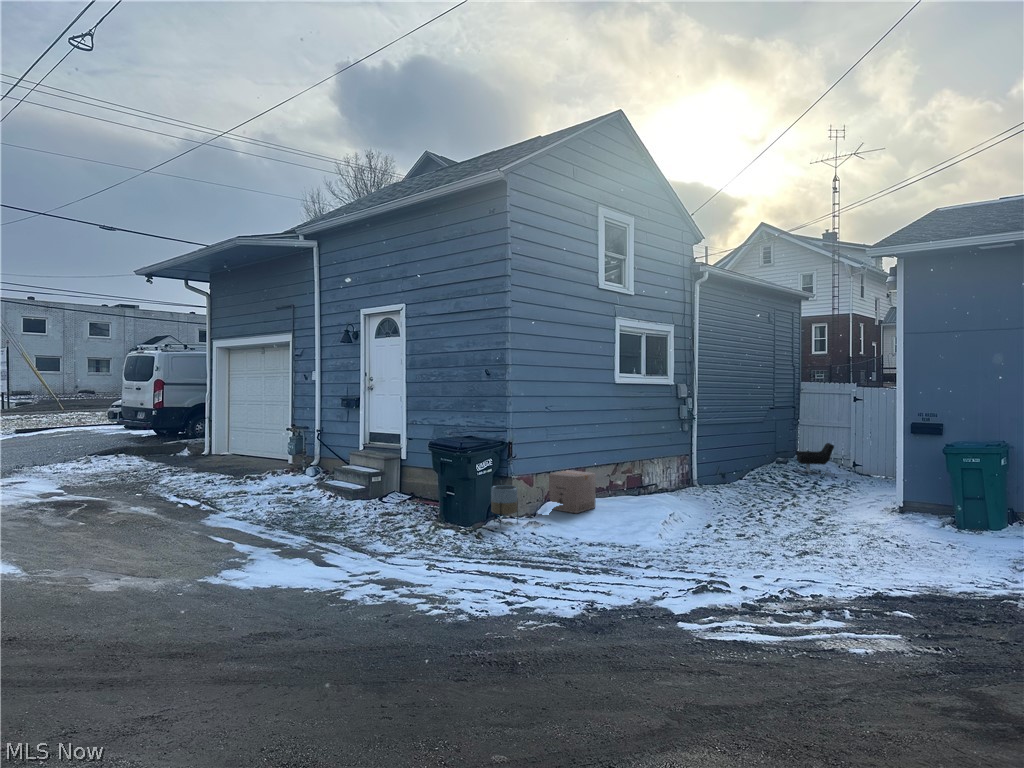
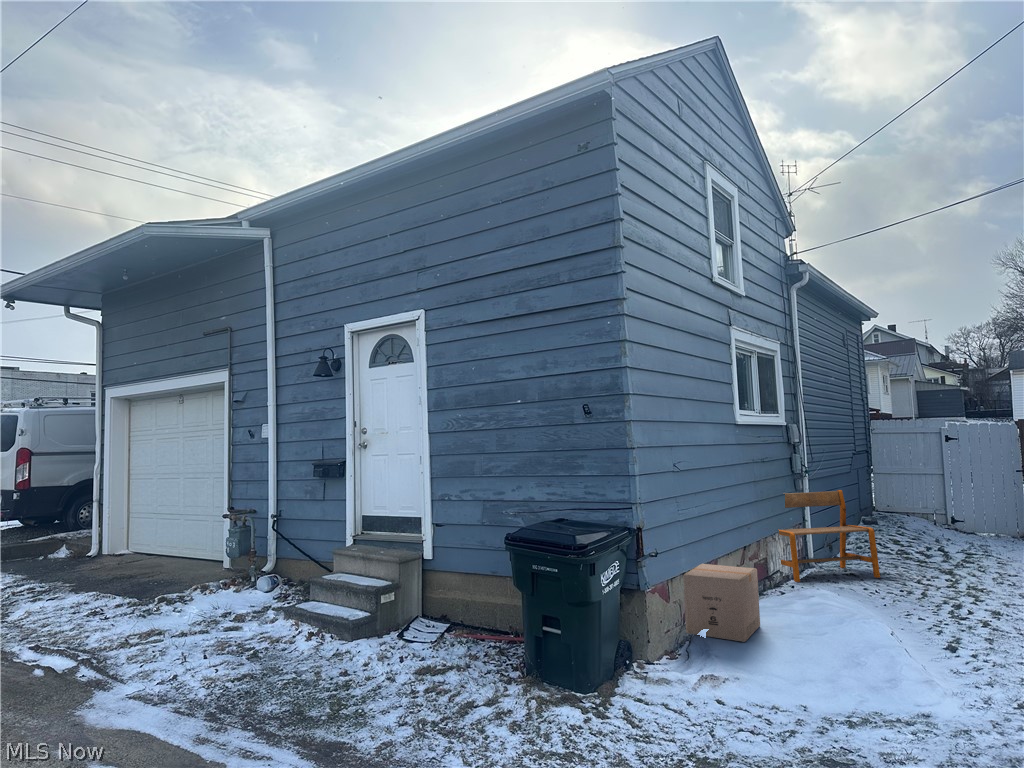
bench: none [656,433,727,494] -> present [779,490,880,582]
lounge chair: present [796,443,834,474] -> none [894,494,950,537]
planter: present [491,485,518,522] -> none [624,606,674,690]

